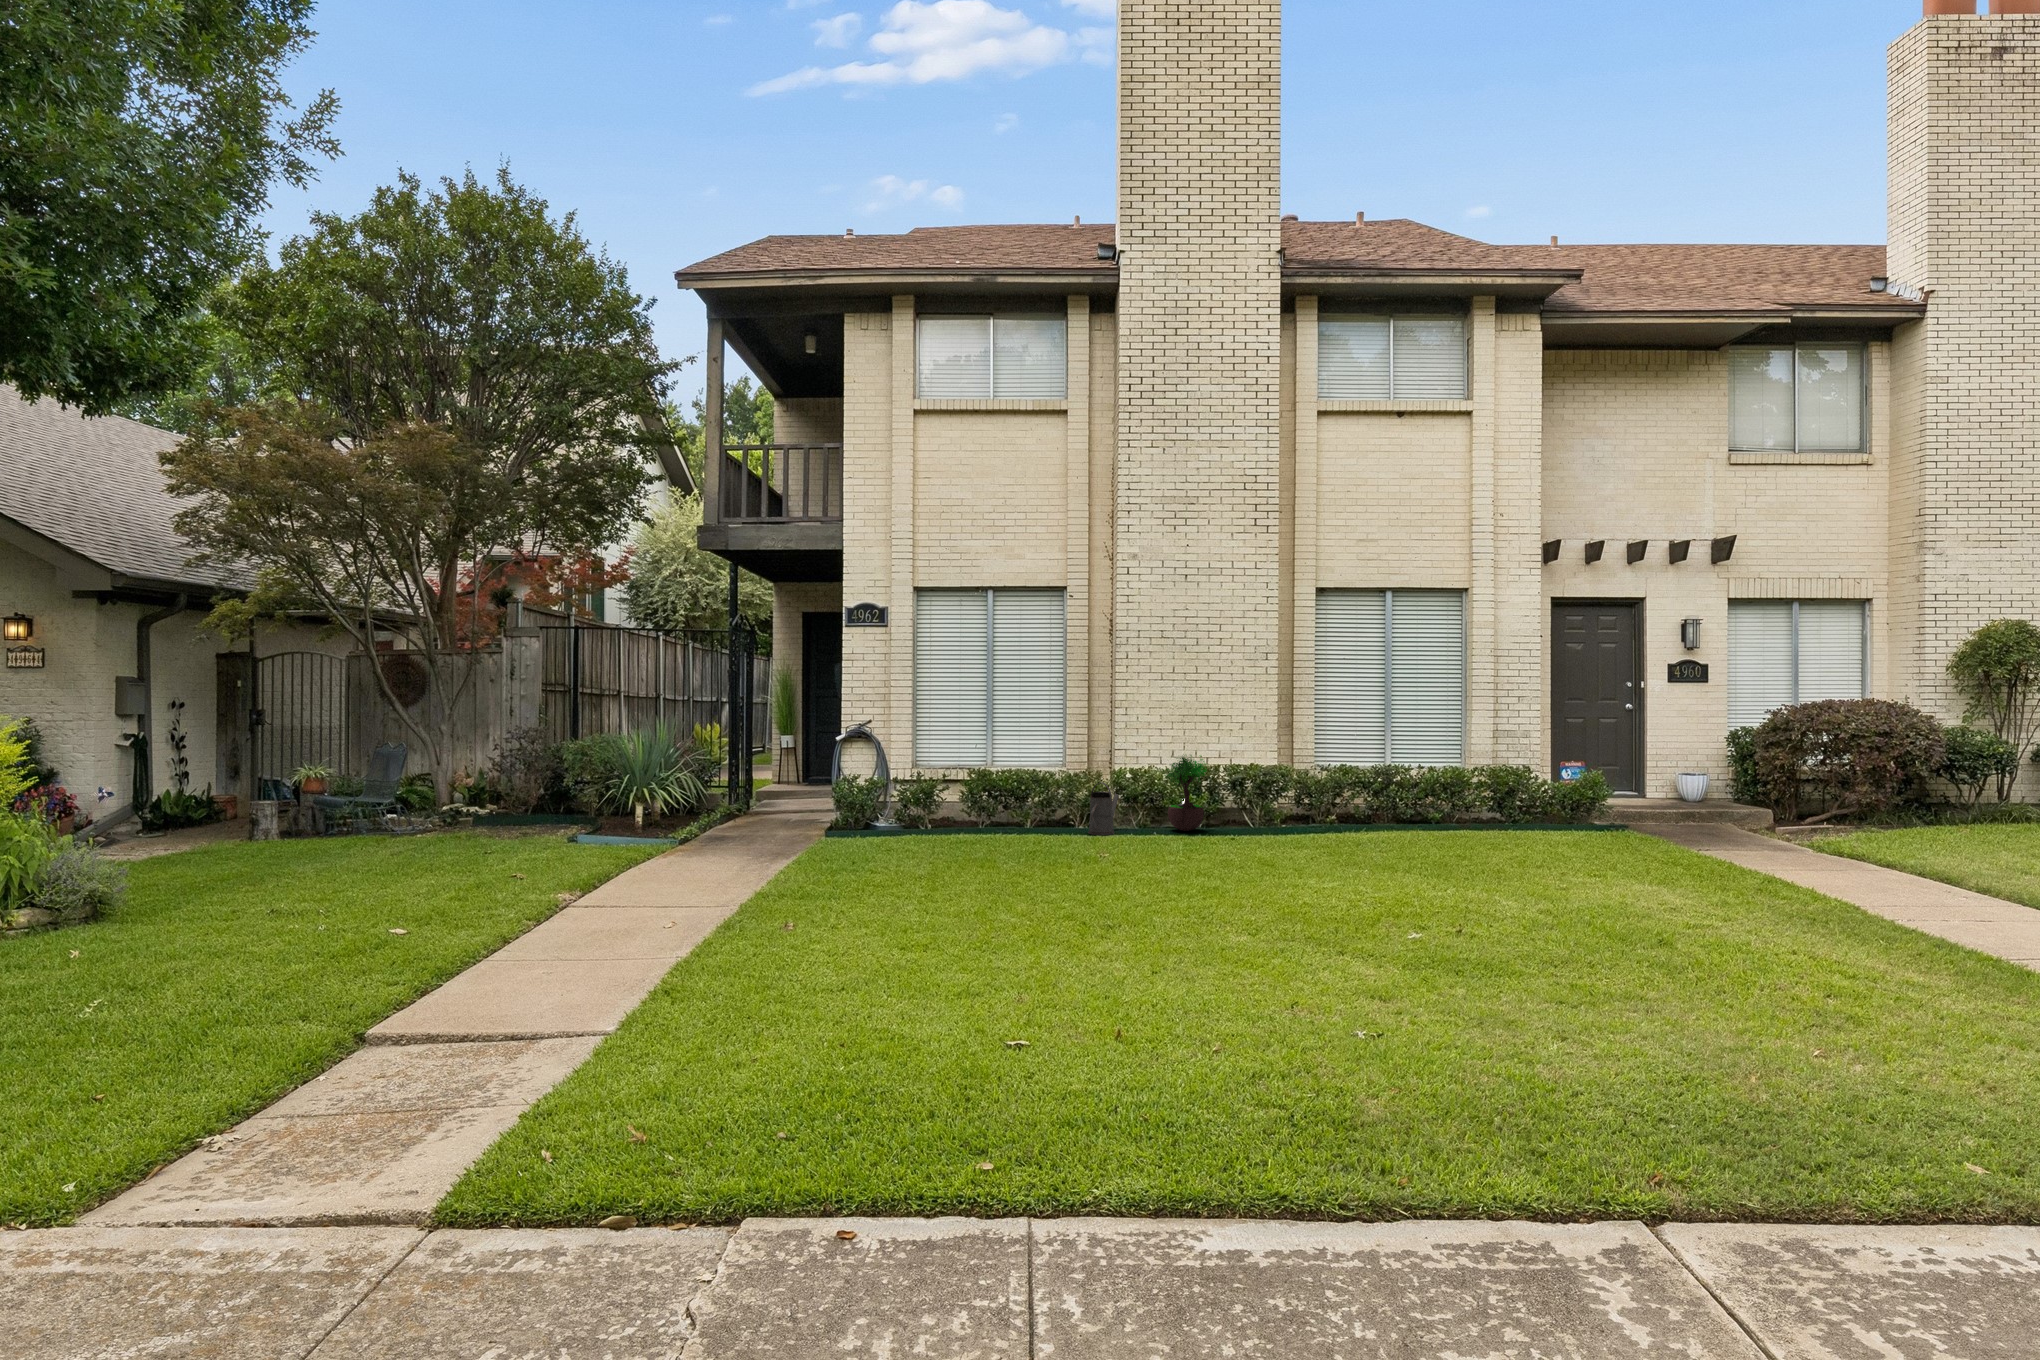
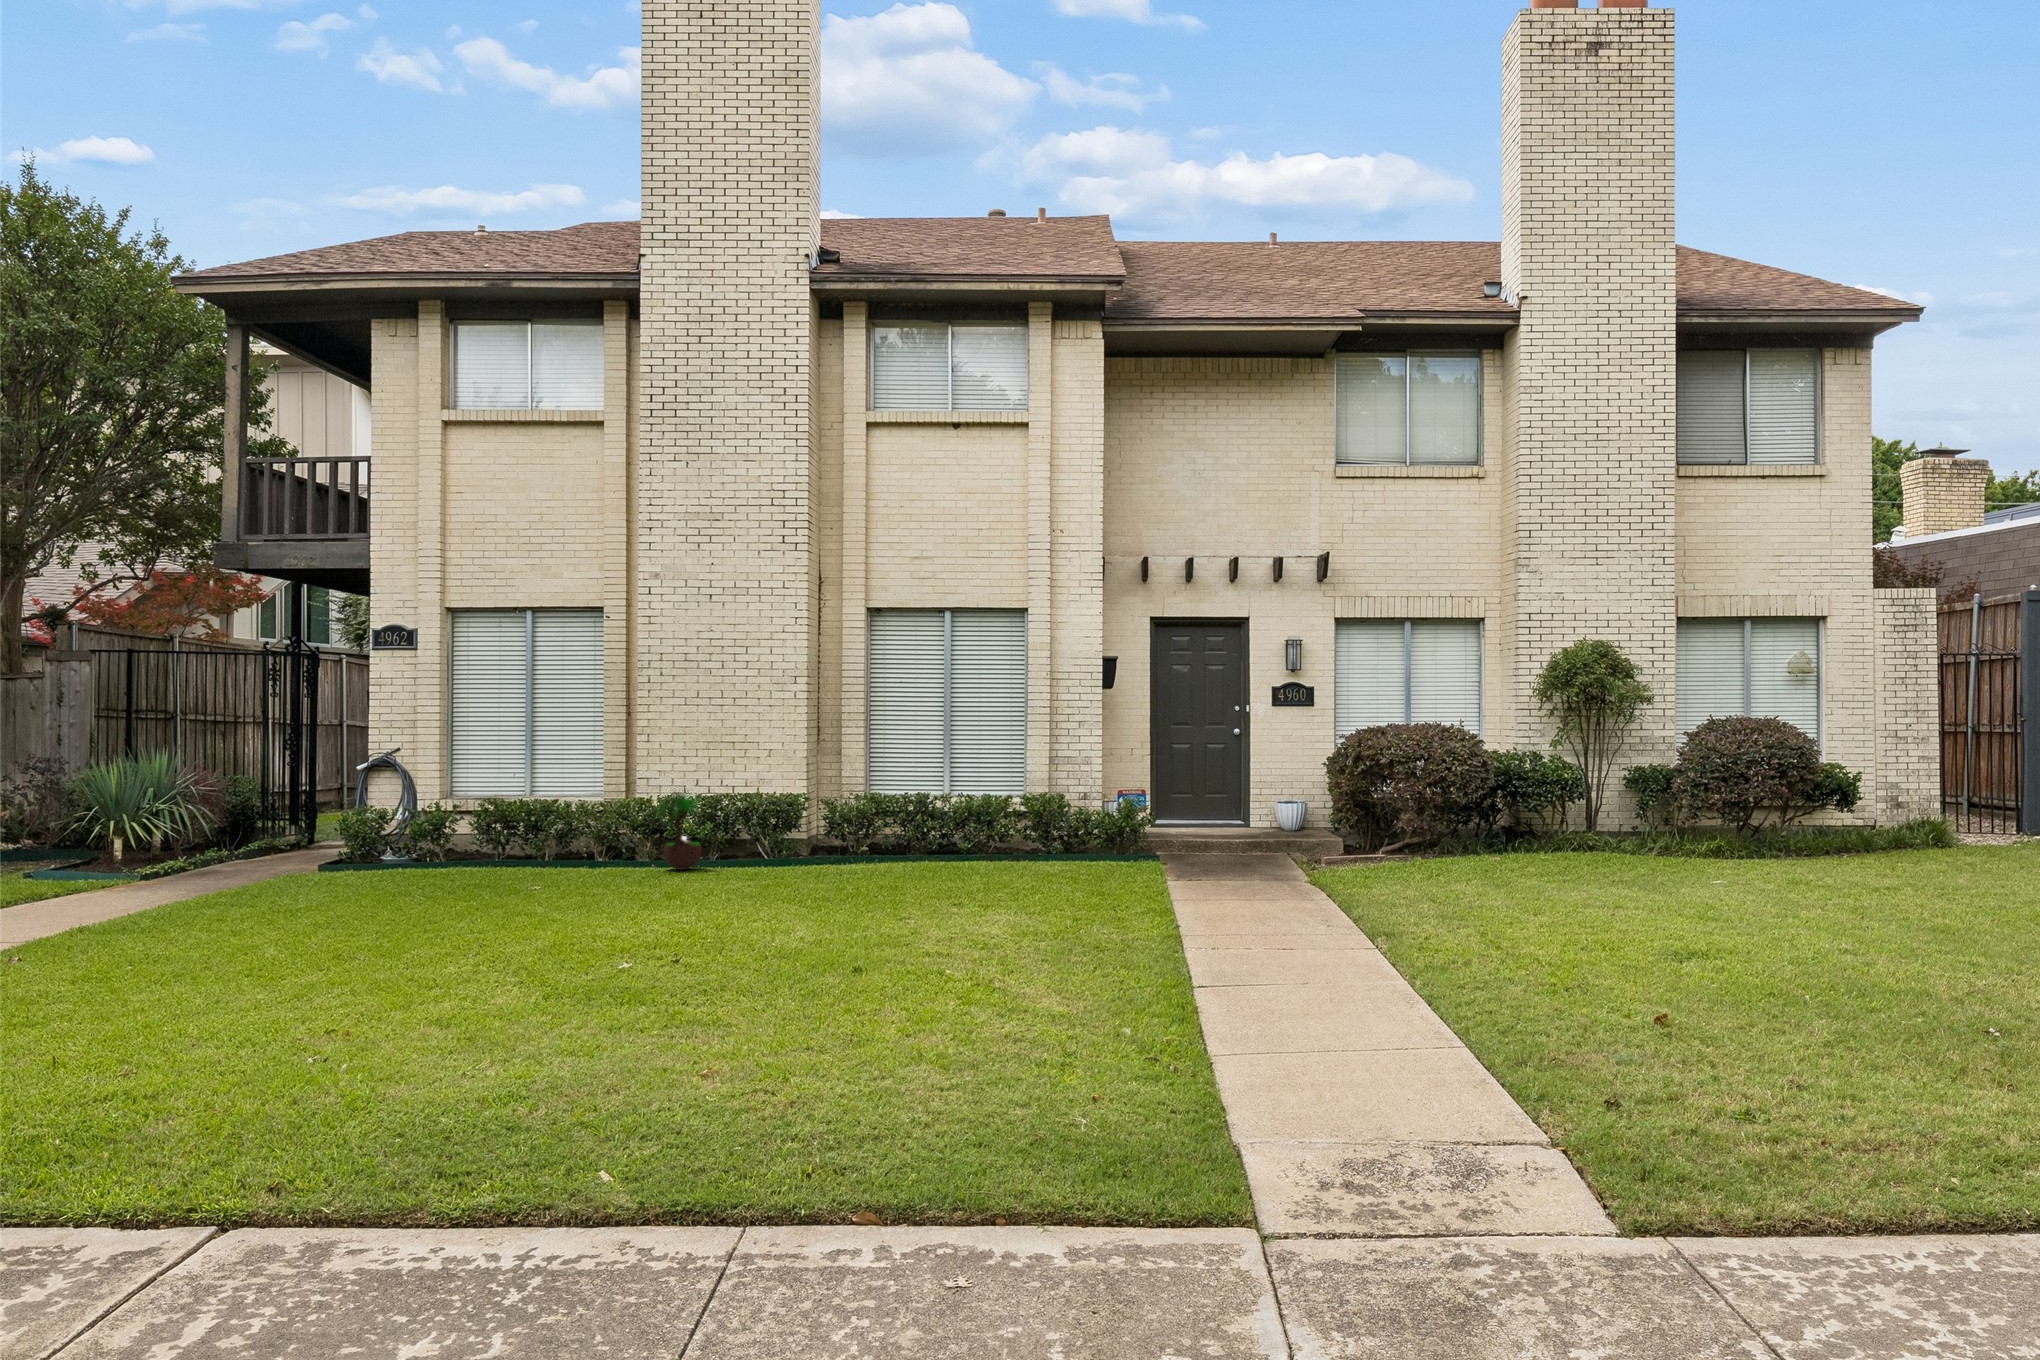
watering can: present [1088,783,1119,835] -> none [570,818,623,873]

